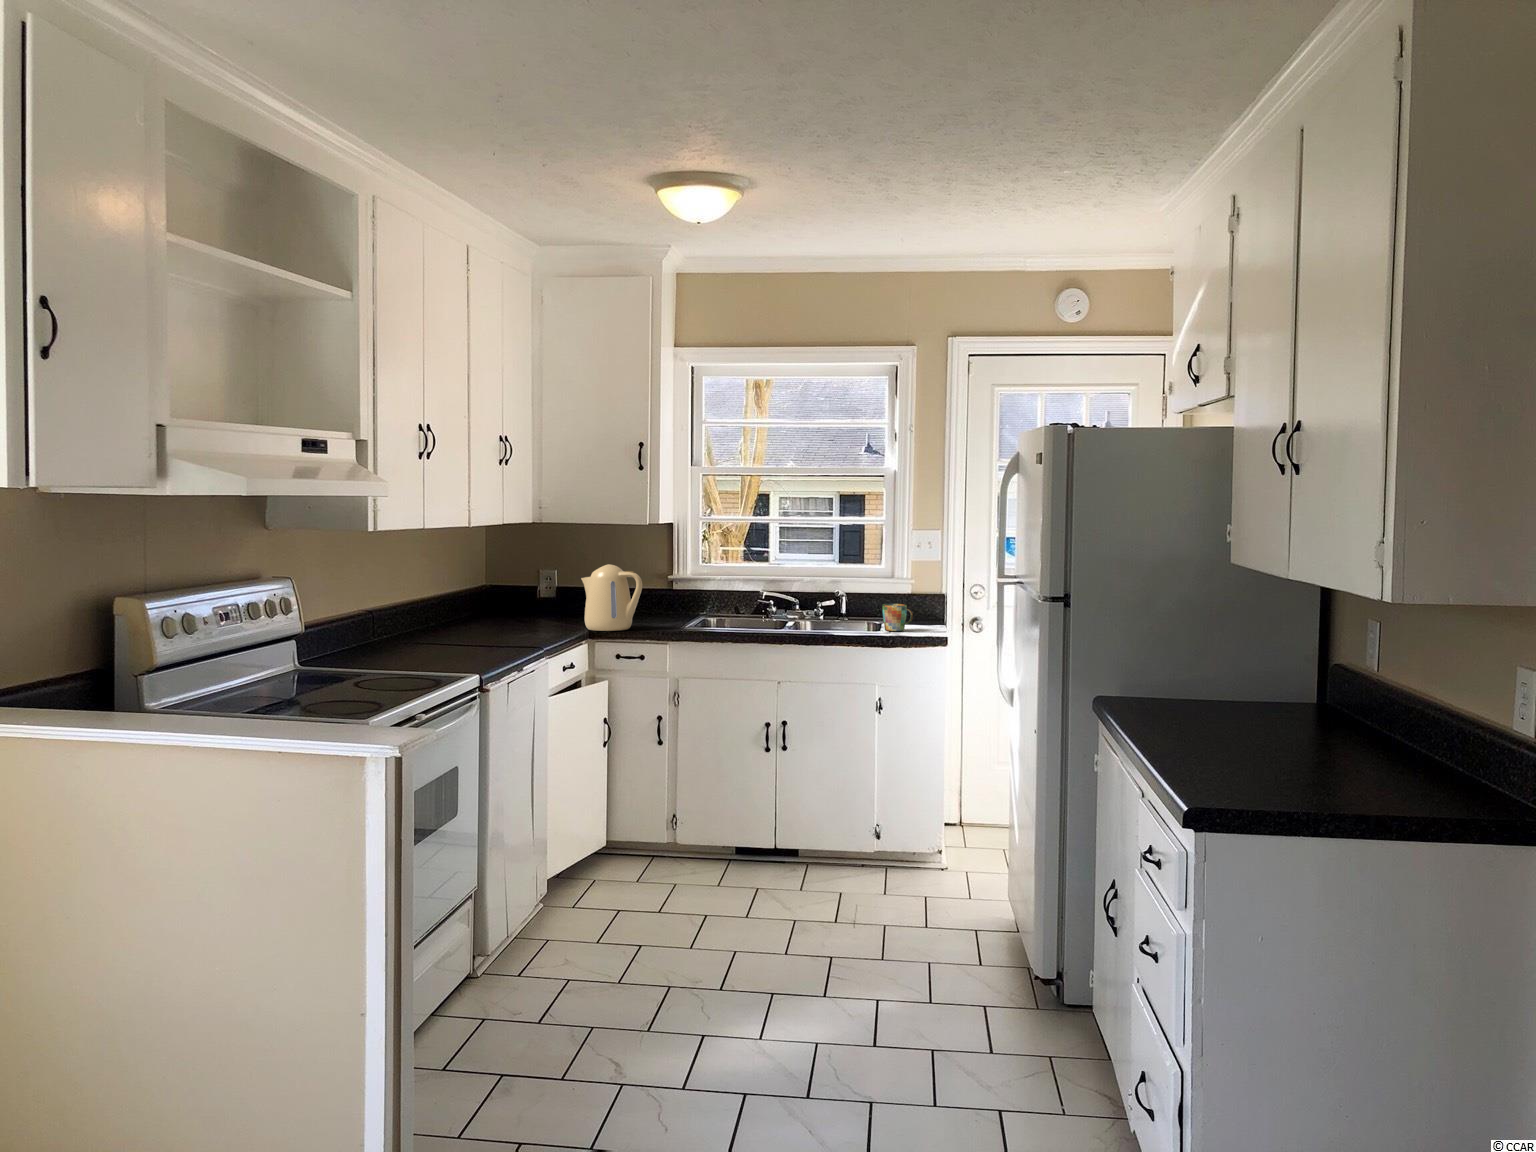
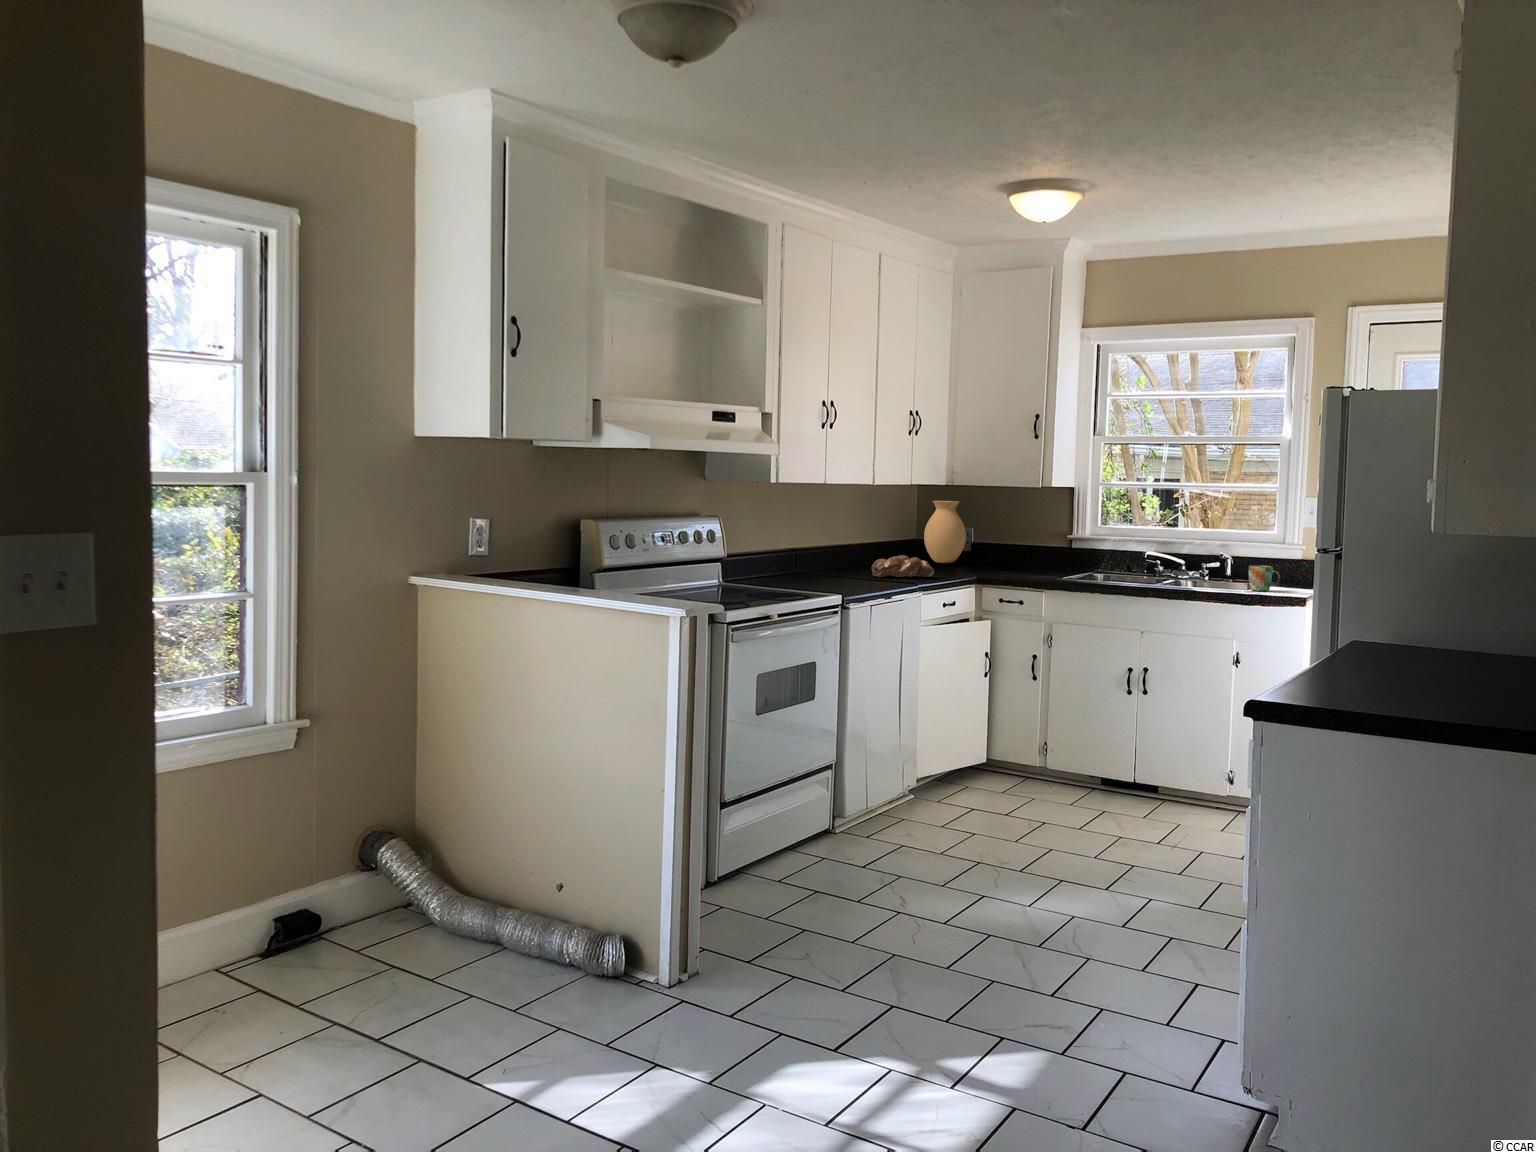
vase: none [499,541,548,613] -> present [924,501,966,563]
kettle: present [581,564,642,631] -> none [974,520,1023,577]
bread loaf: none [471,612,548,641] -> present [872,555,934,577]

